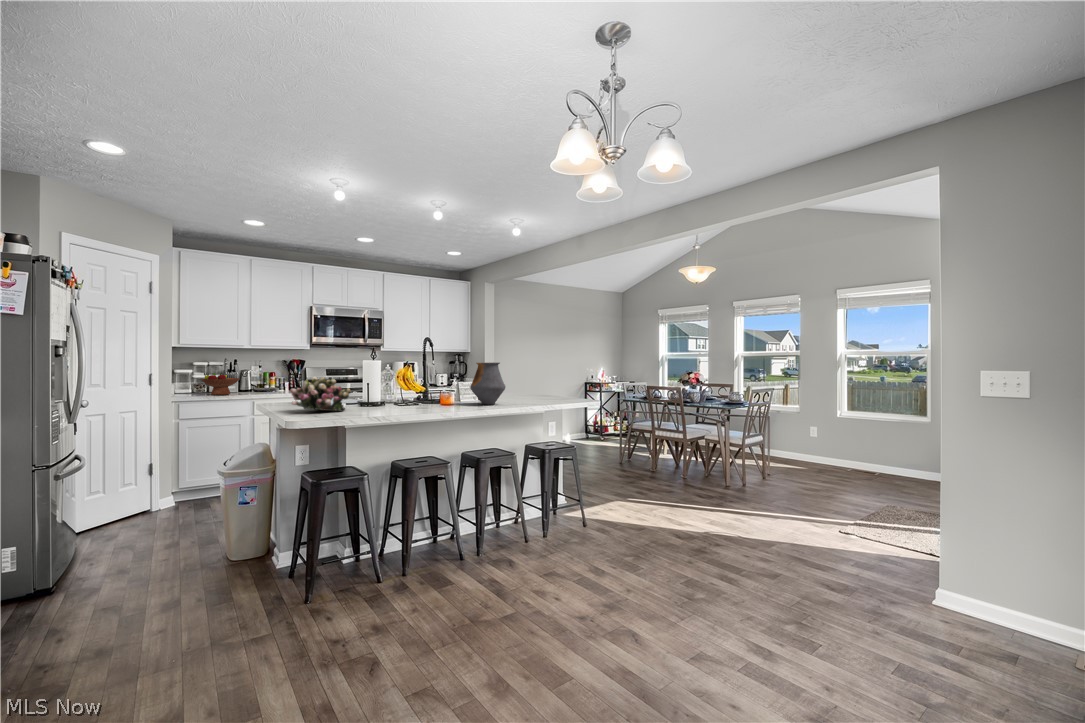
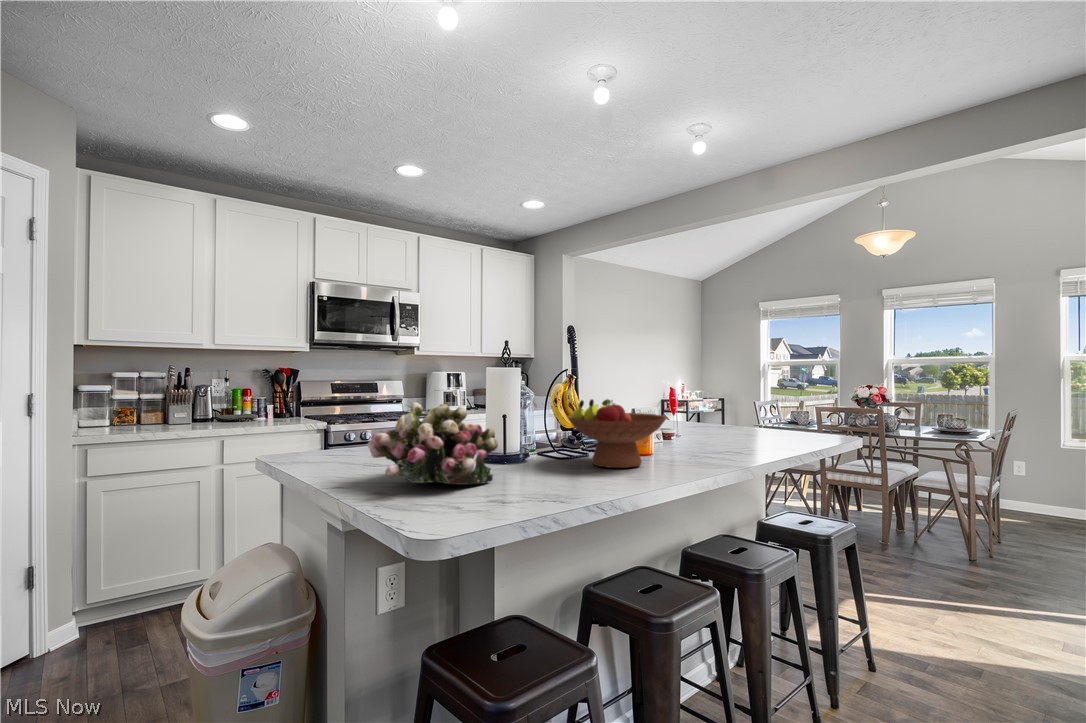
vase: present [470,362,505,405] -> none [693,370,766,454]
fruit bowl: present [201,373,239,395] -> present [567,399,667,468]

